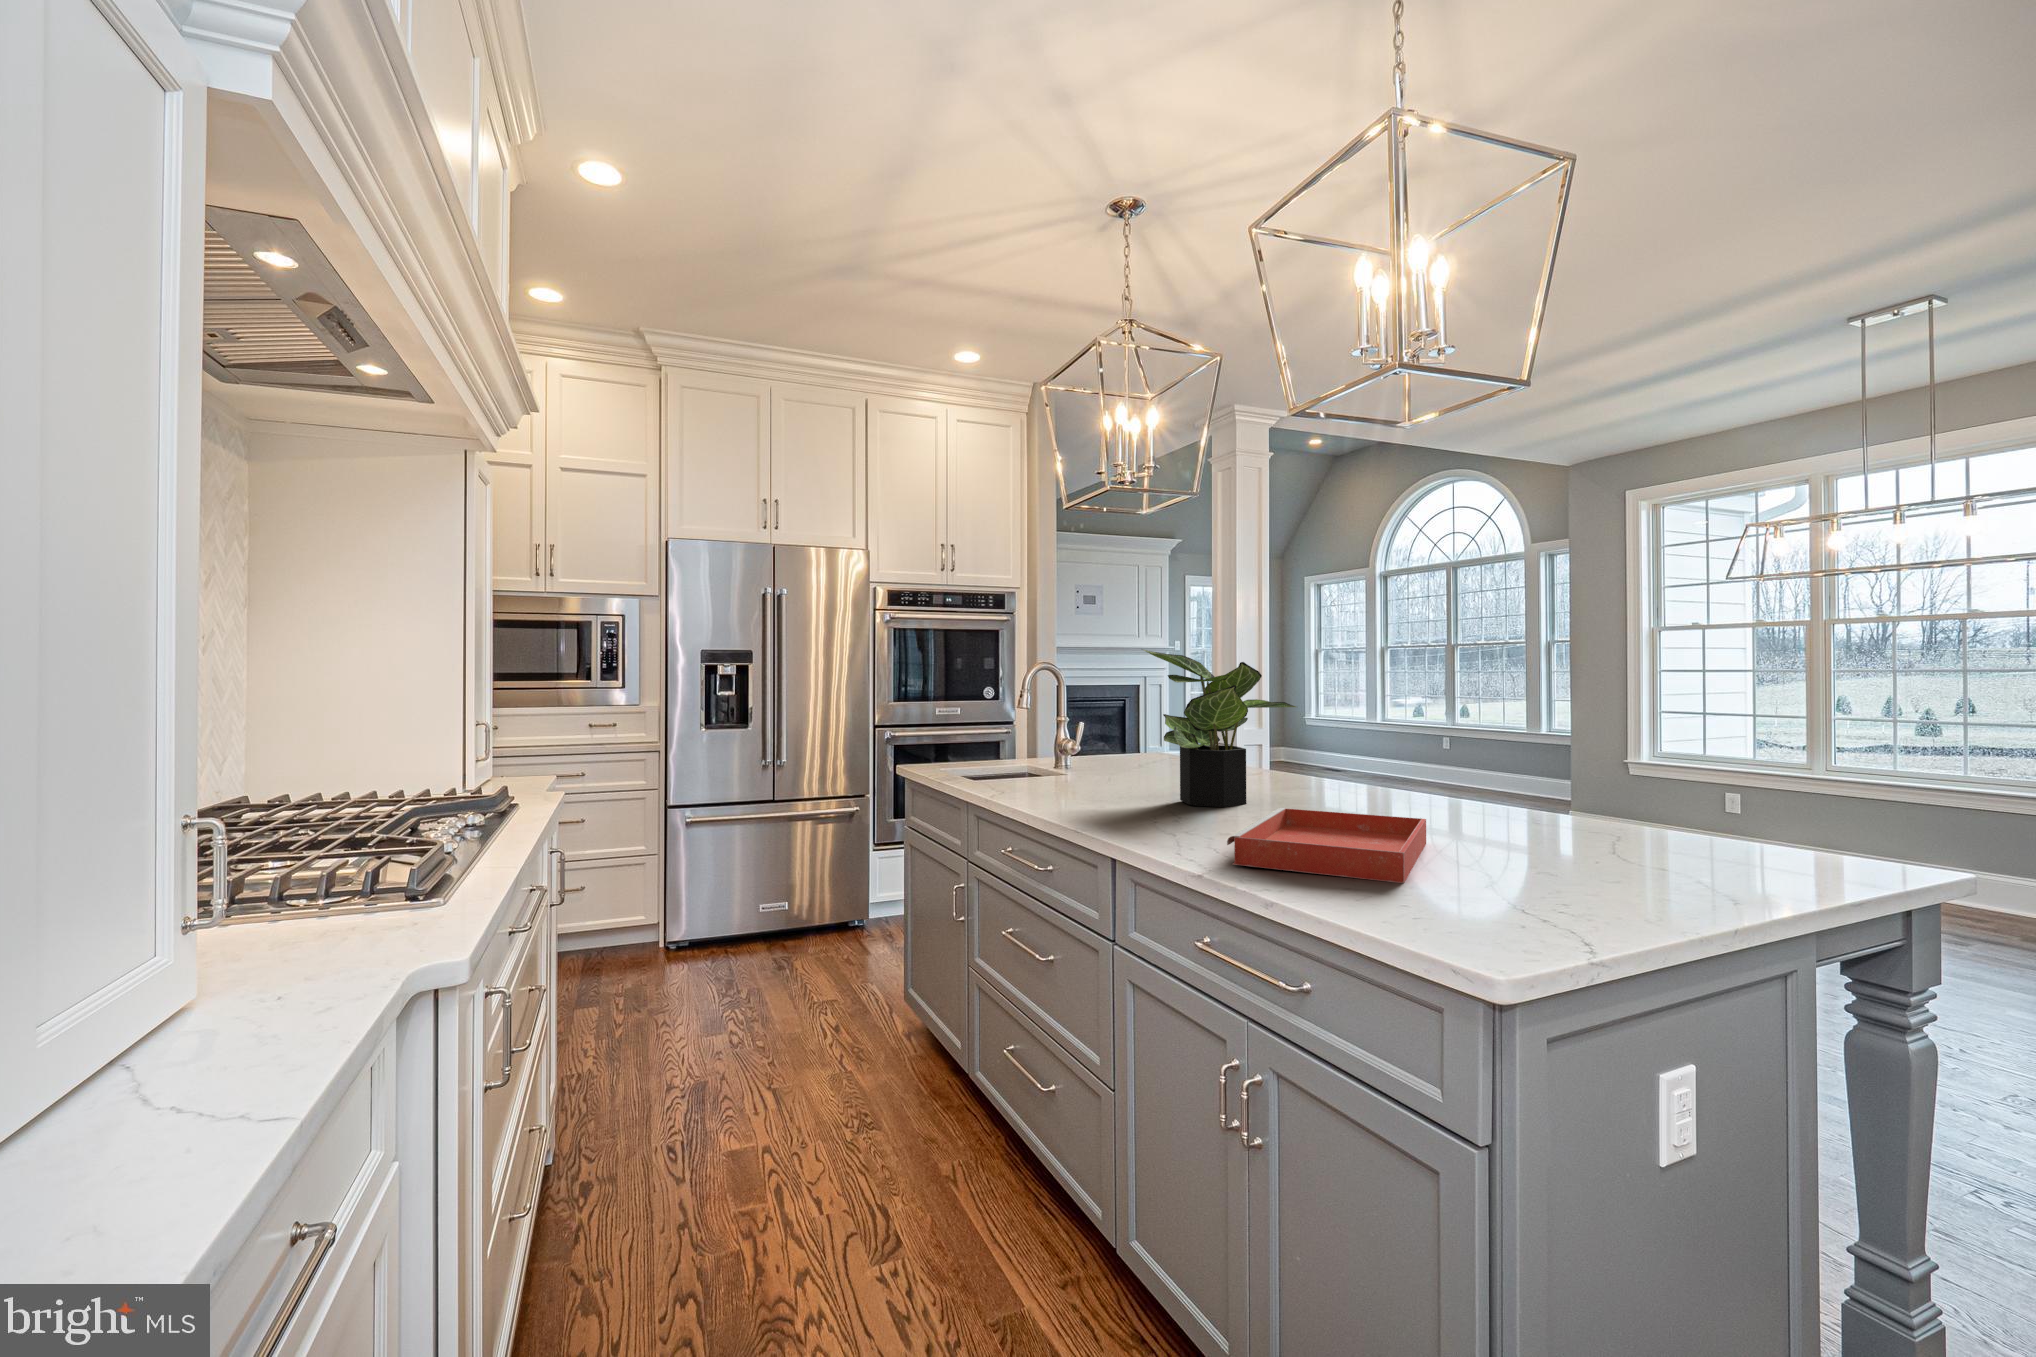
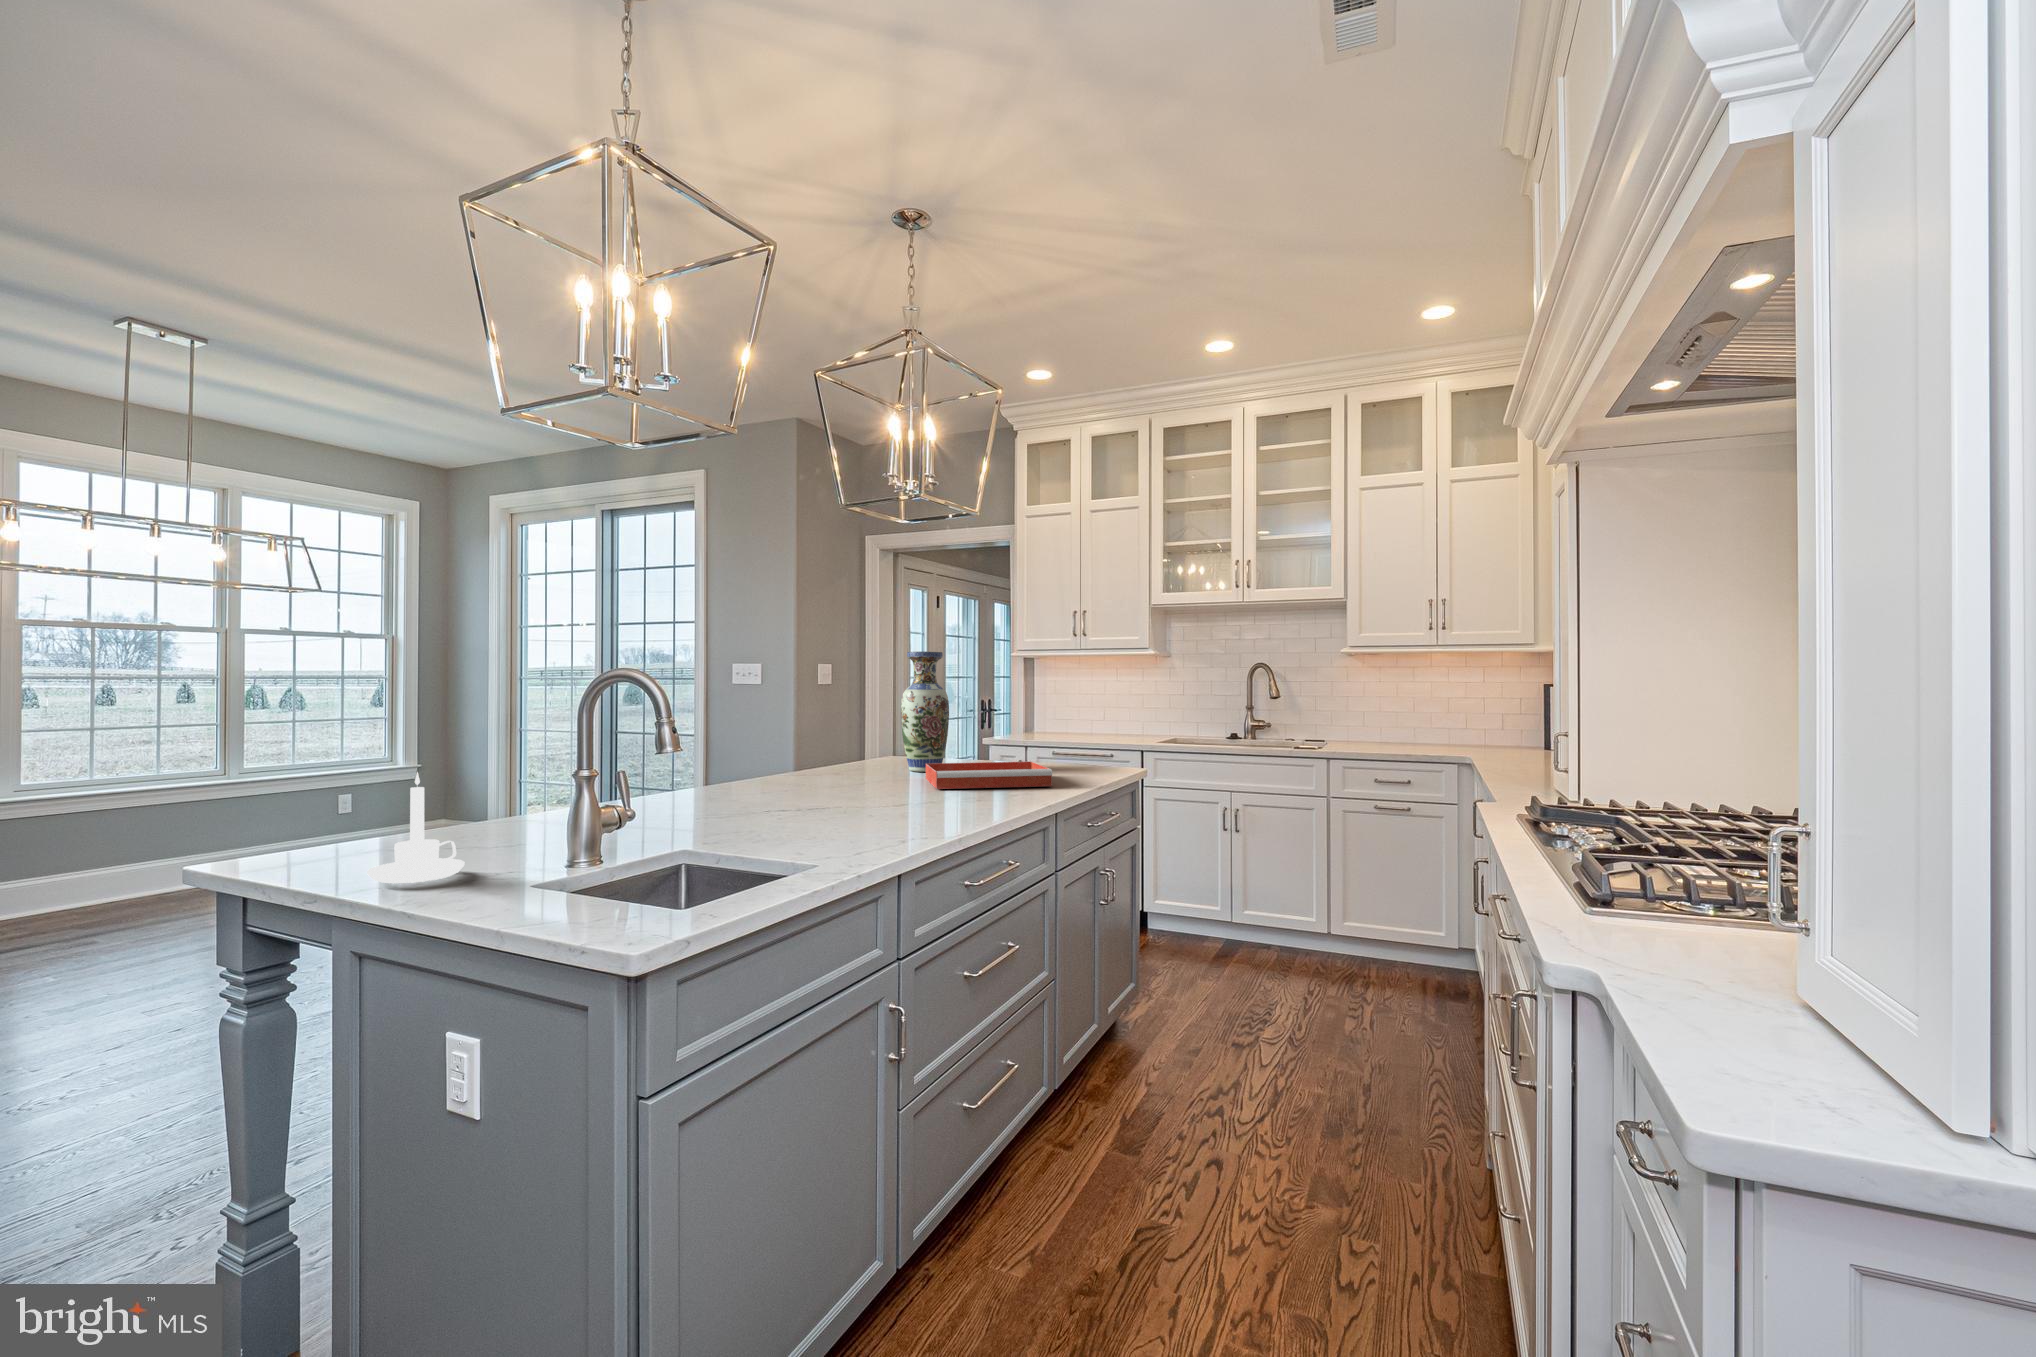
vase: none [1497,627,1603,858] -> present [901,652,949,772]
potted plant: present [1142,649,1296,807] -> none [737,646,872,812]
candle holder: none [1071,718,1110,769] -> present [367,772,465,883]

